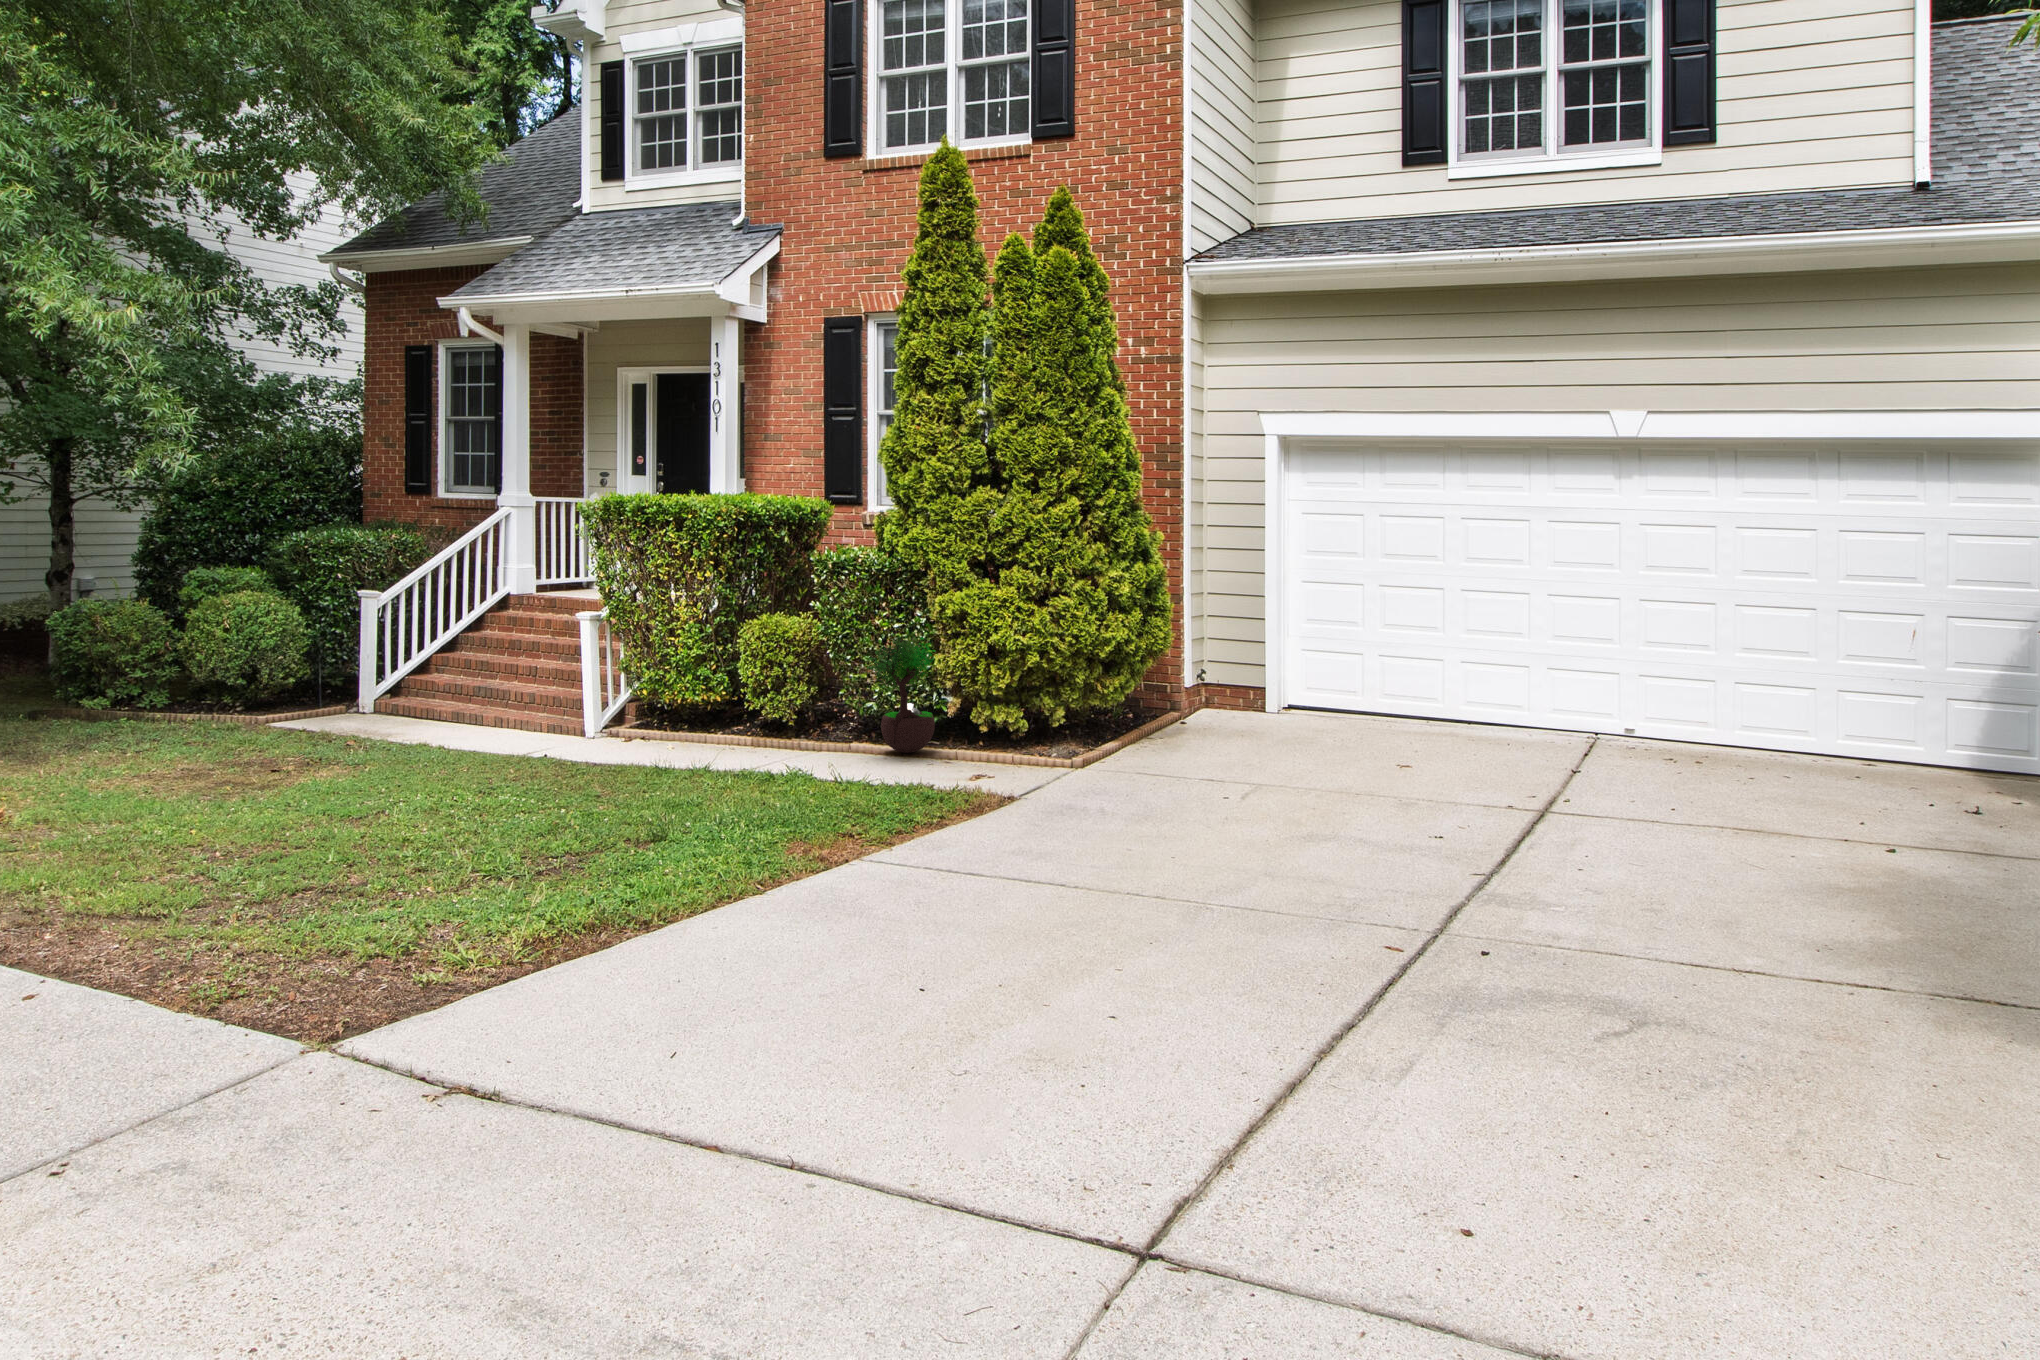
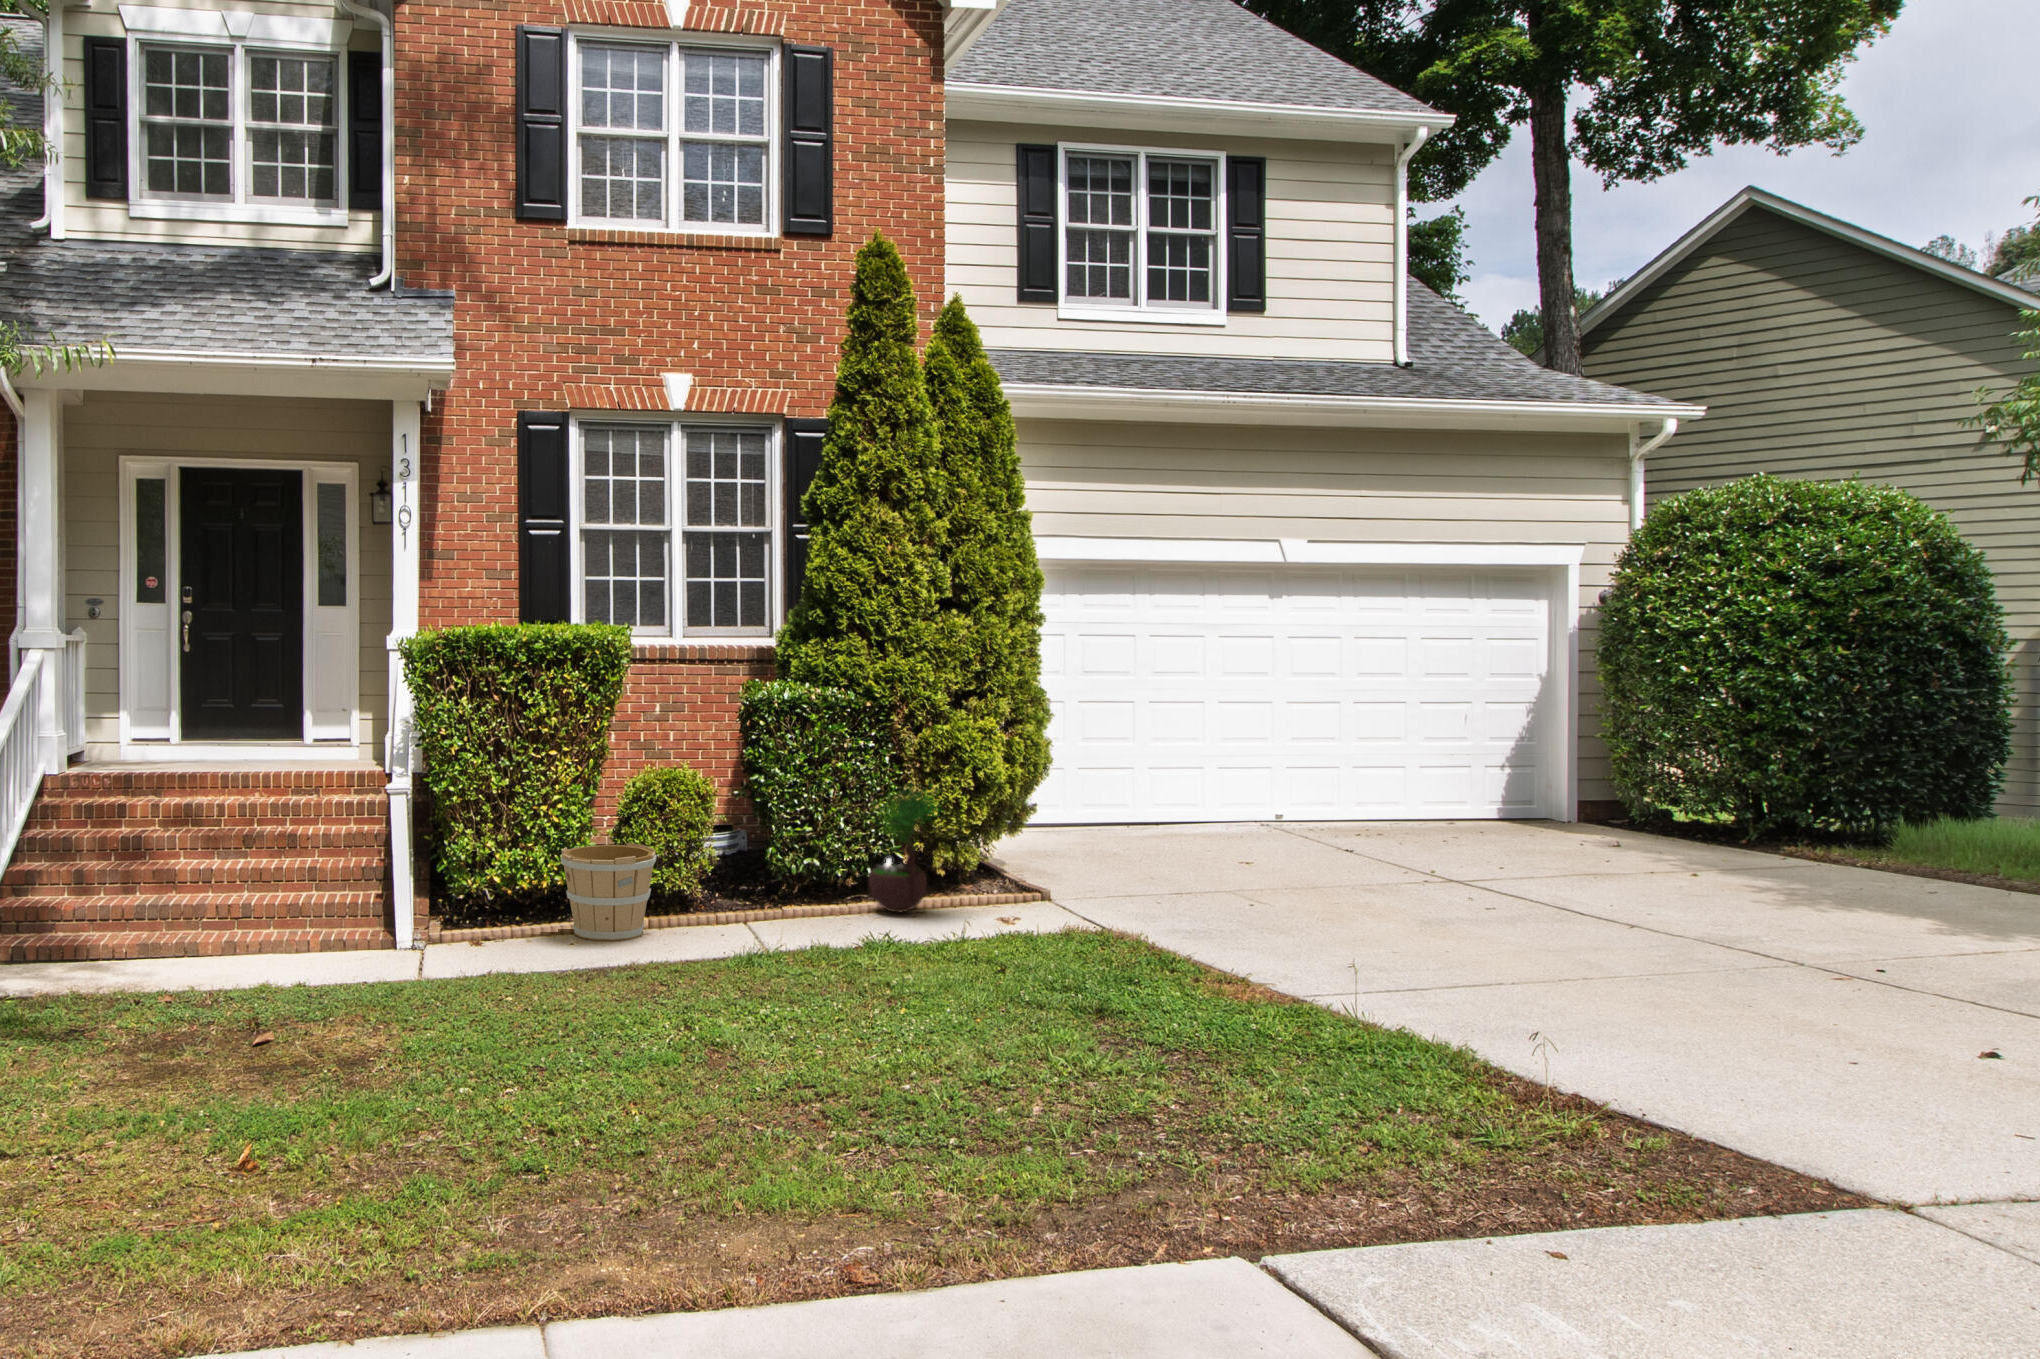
wooden bucket: none [644,661,725,737] -> present [561,843,657,941]

